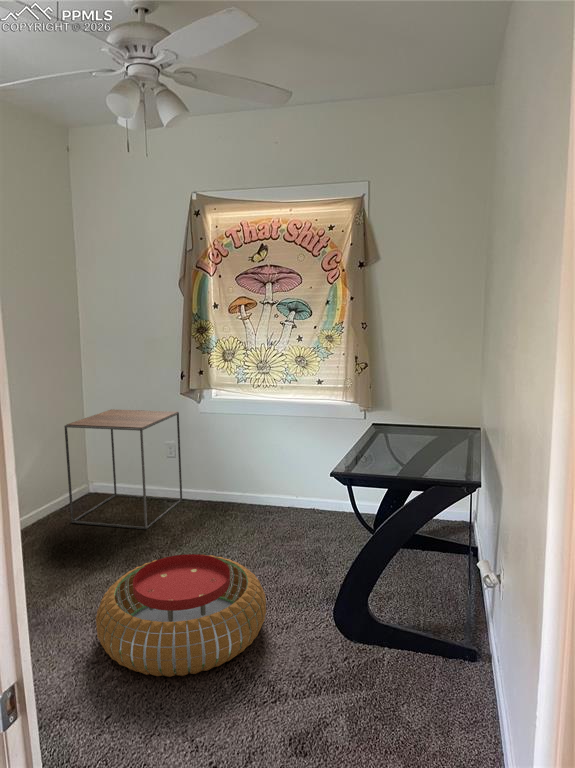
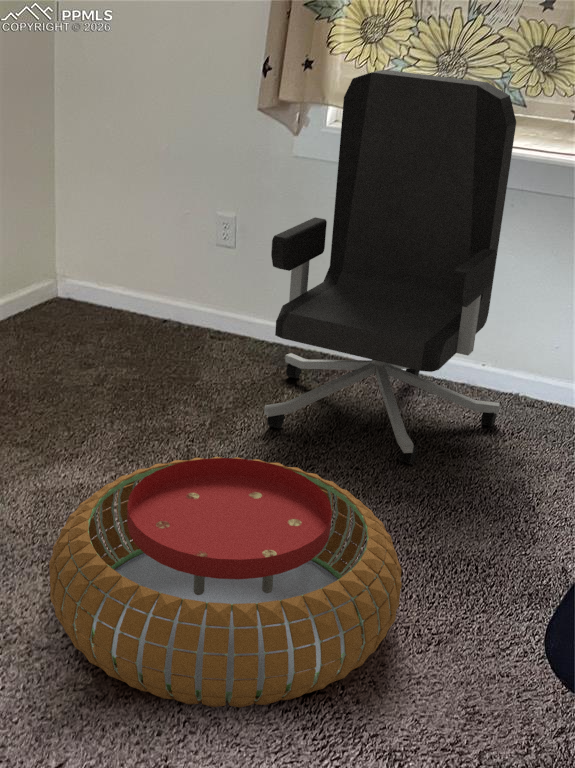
office chair: none [192,372,306,549] -> present [264,70,516,464]
side table: present [64,409,182,529] -> none [14,127,252,386]

